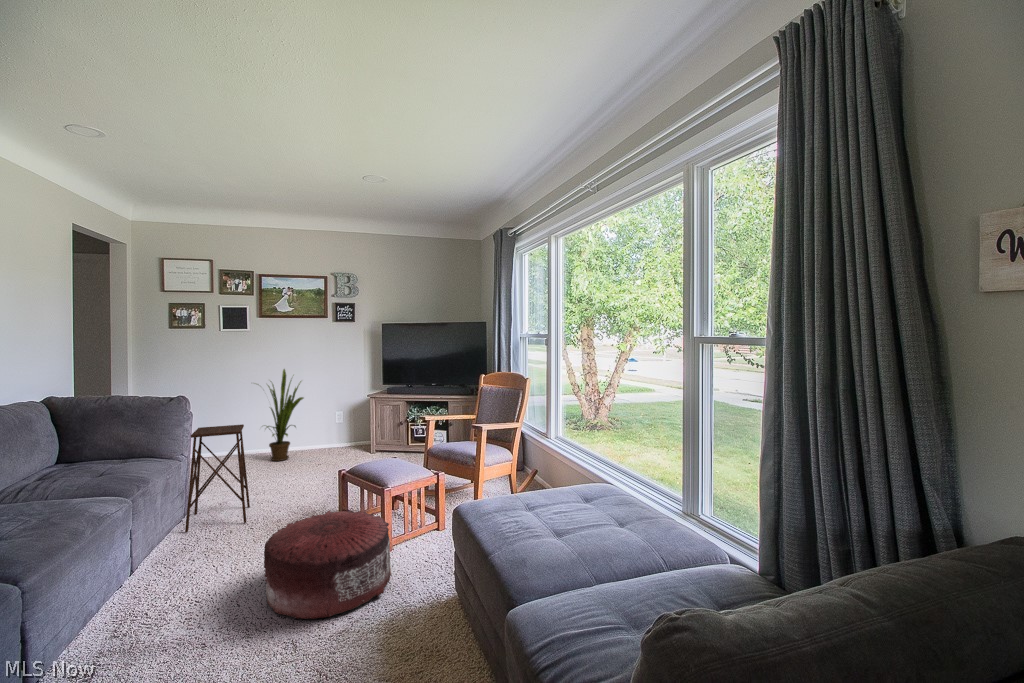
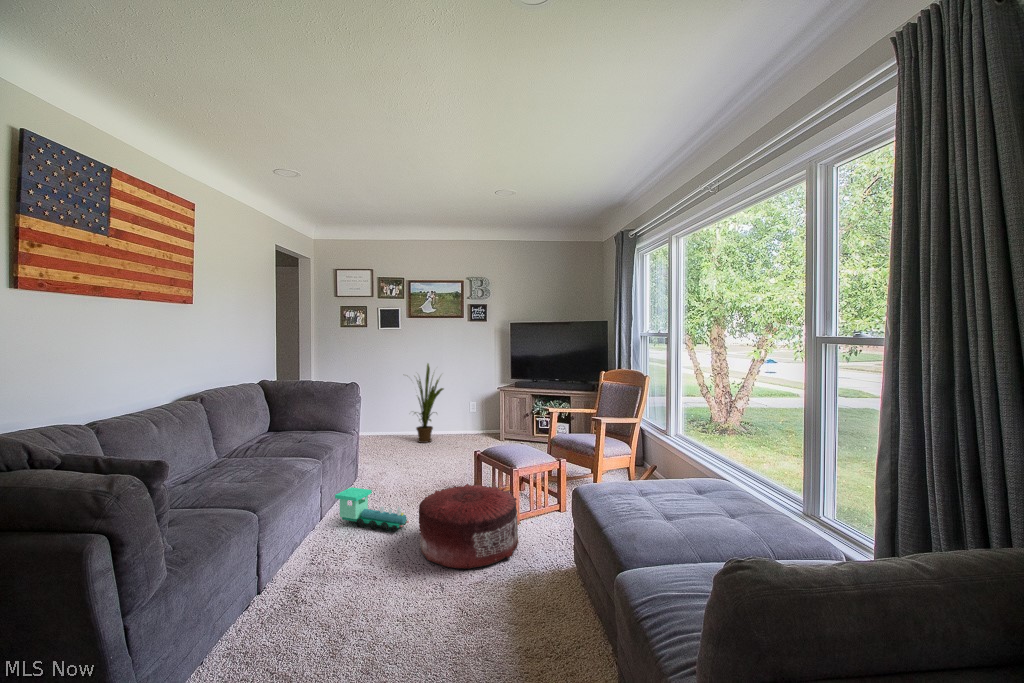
side table: present [185,424,250,532] -> none [358,409,404,493]
toy train: none [147,528,252,580] -> present [335,487,409,532]

